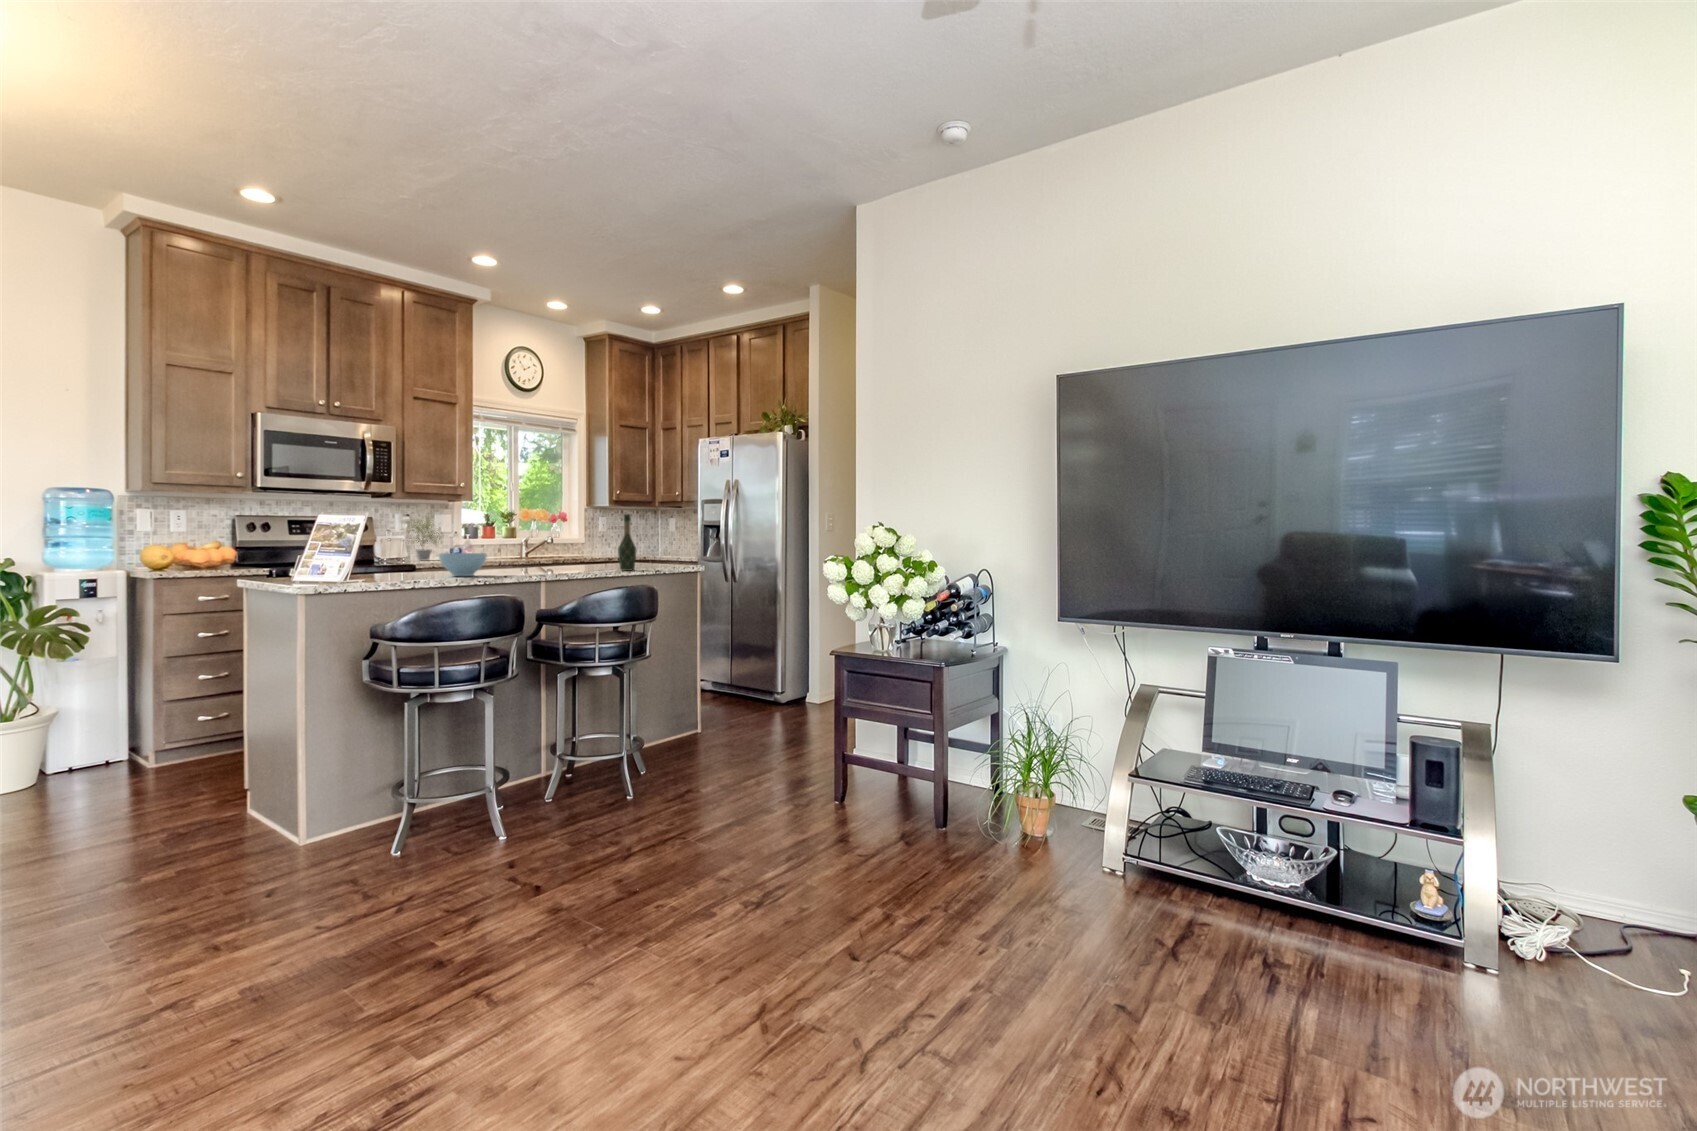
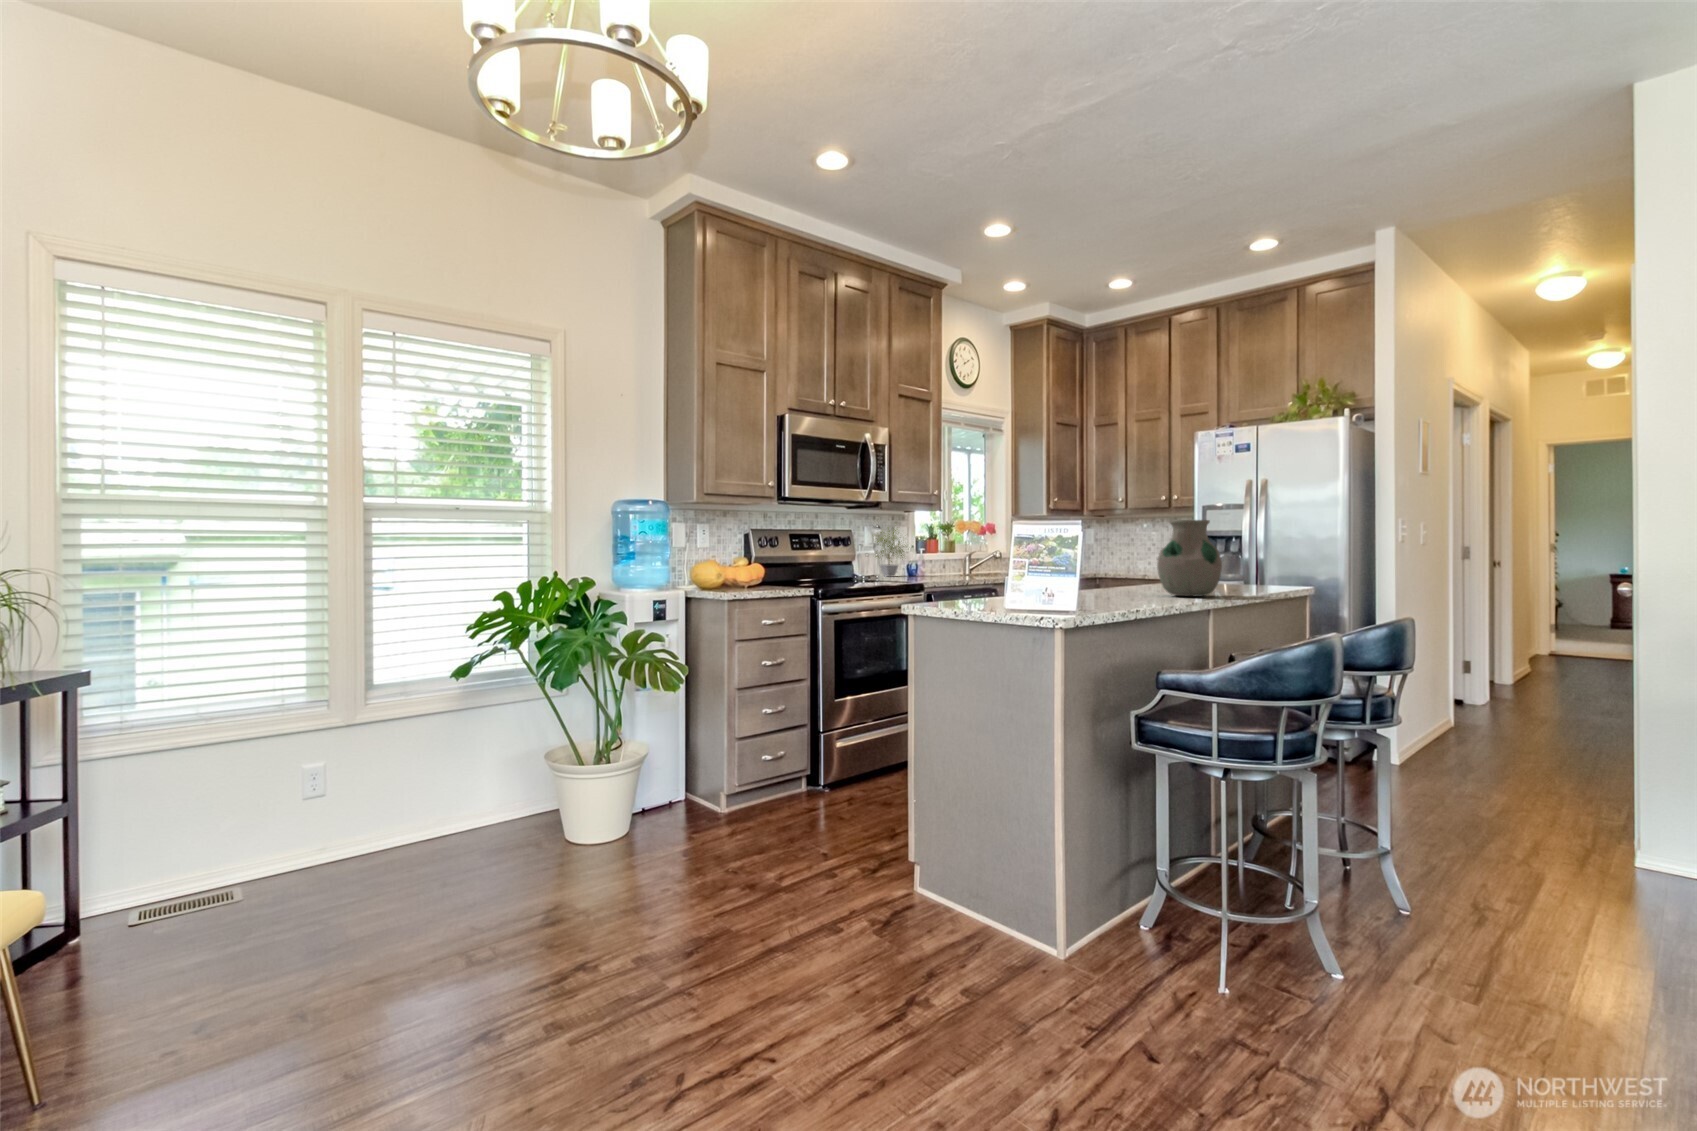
vase: none [515,512,569,574] -> present [1157,520,1222,596]
wine bottle: present [618,514,636,571] -> none [1233,522,1258,591]
bowl: present [439,553,487,576] -> none [1084,570,1138,599]

